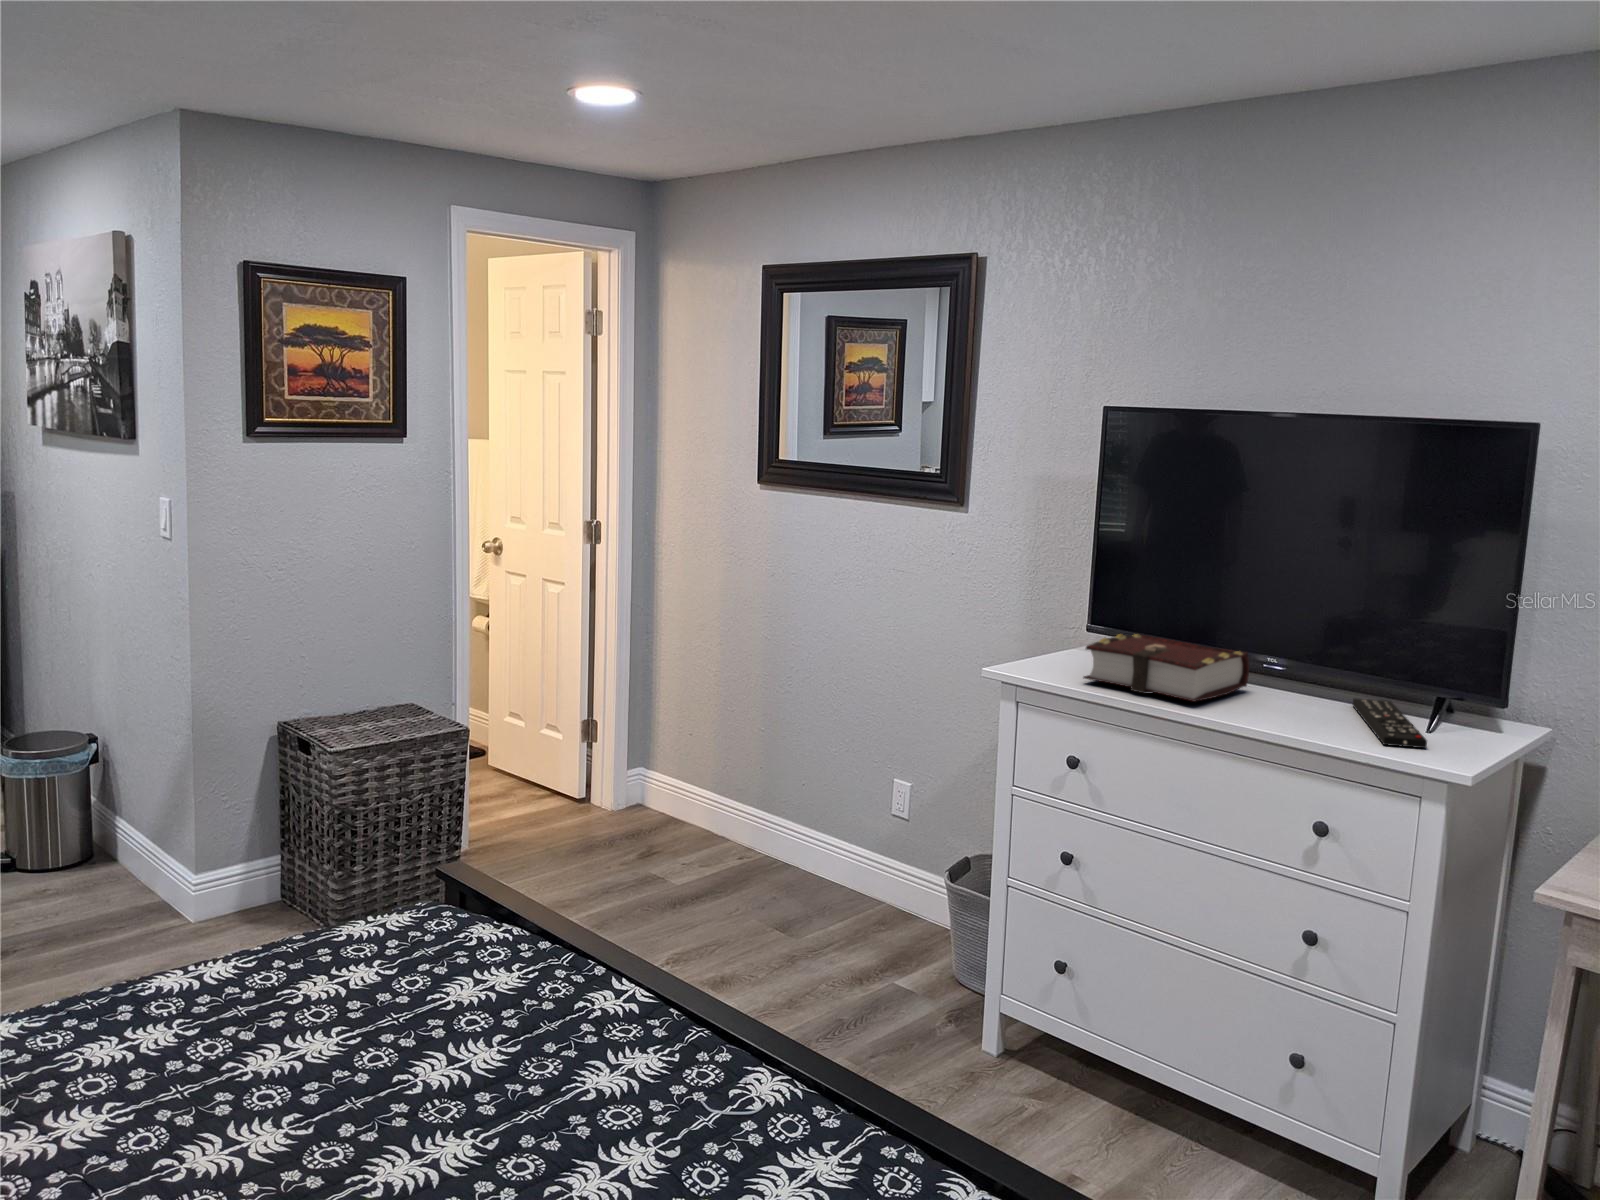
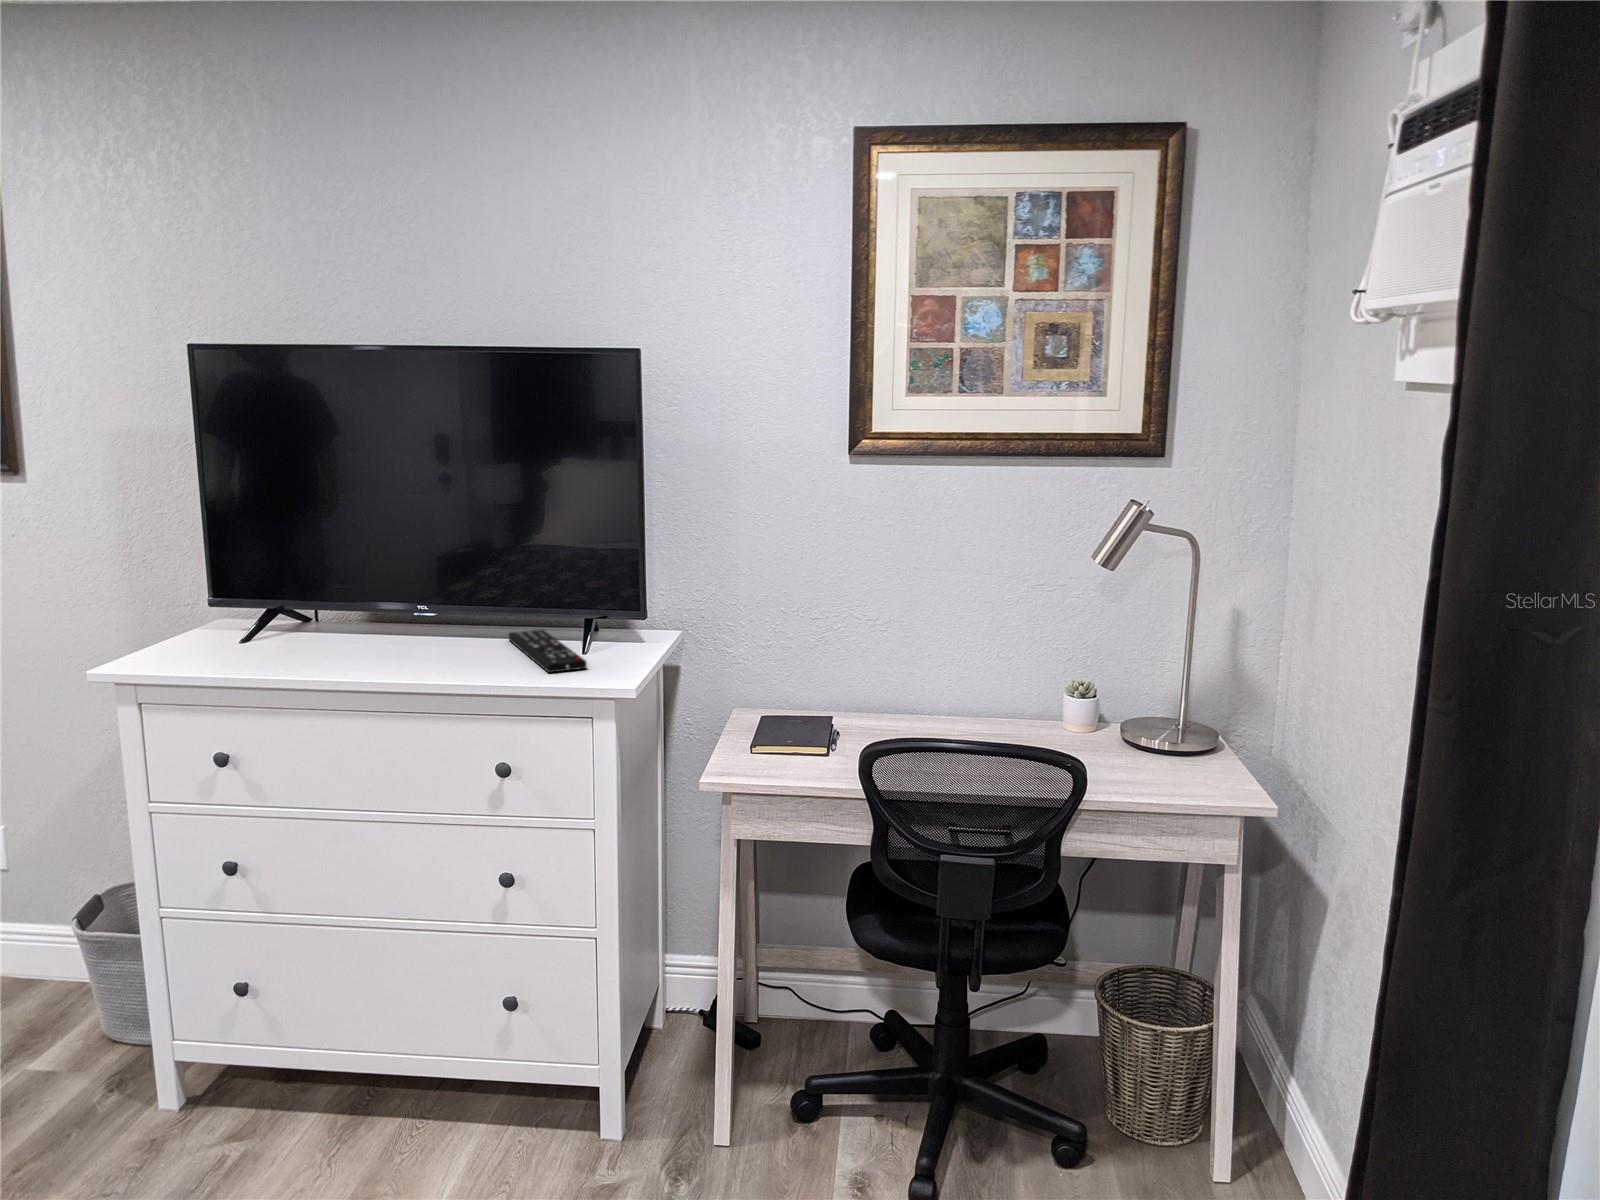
book: present [1083,634,1250,702] -> none [214,601,403,664]

